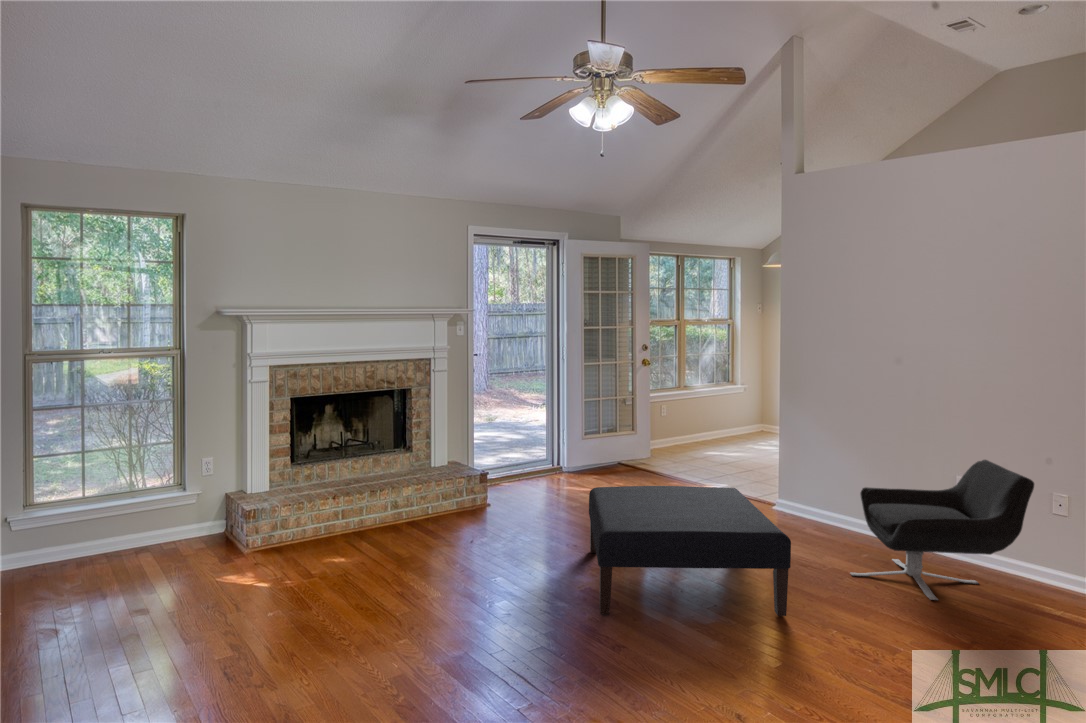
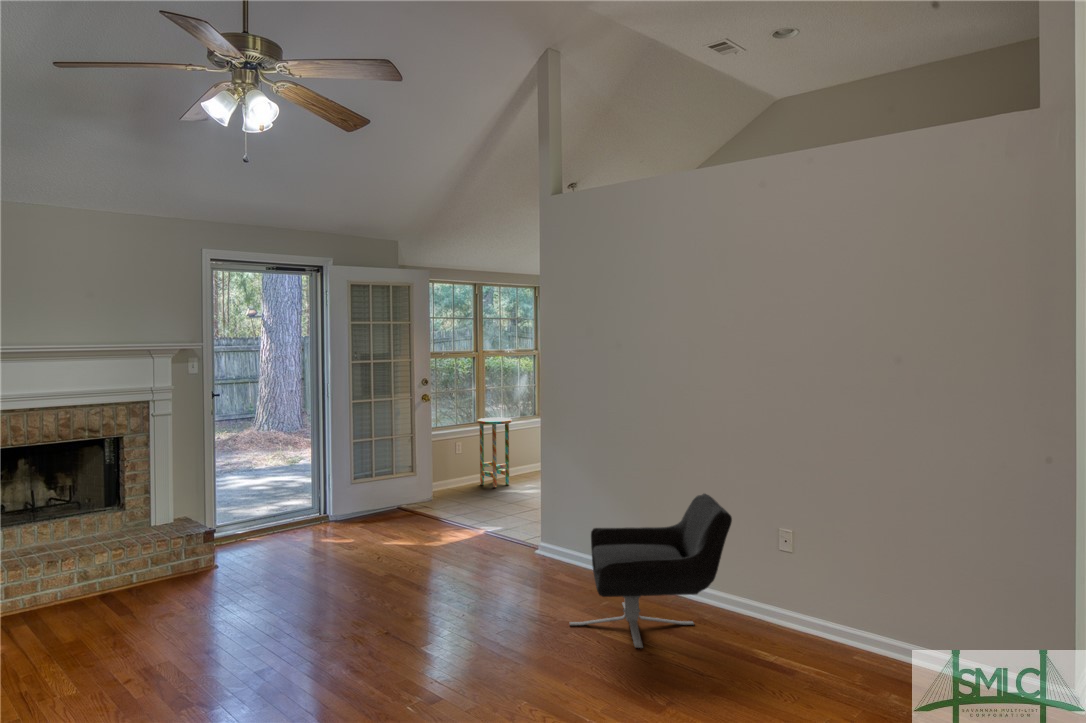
side table: none [681,384,714,449] -> present [478,418,511,488]
ottoman: present [589,486,791,616] -> none [249,536,472,699]

